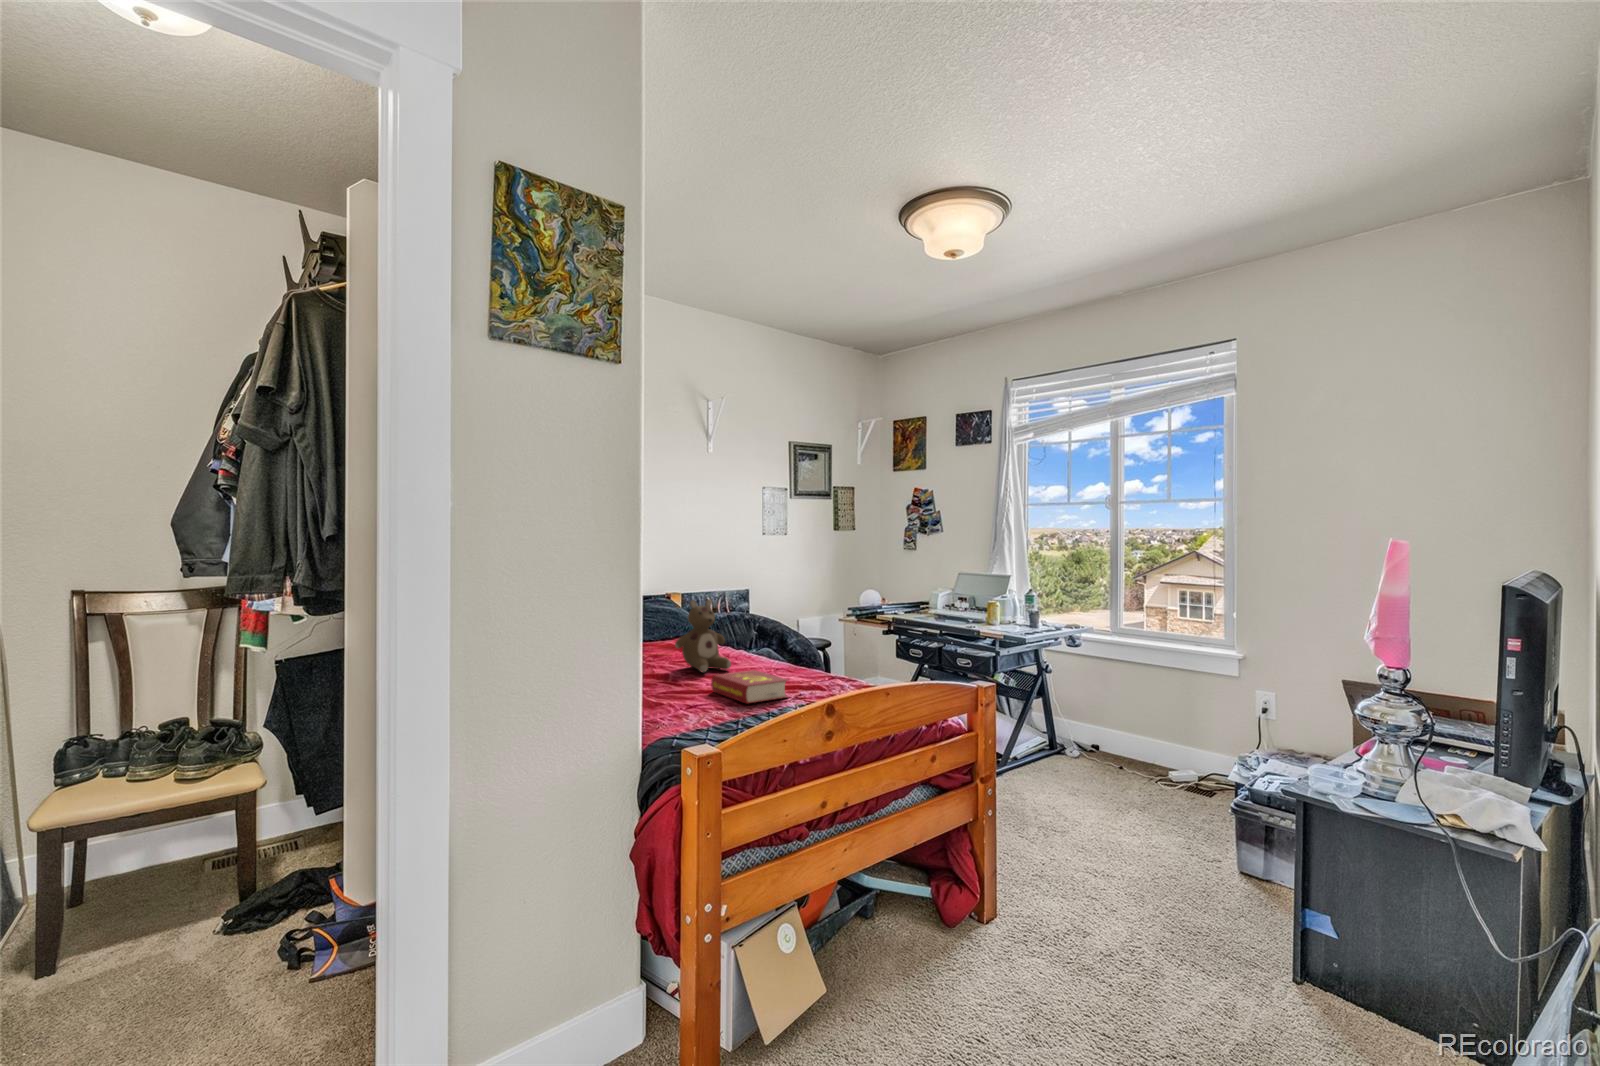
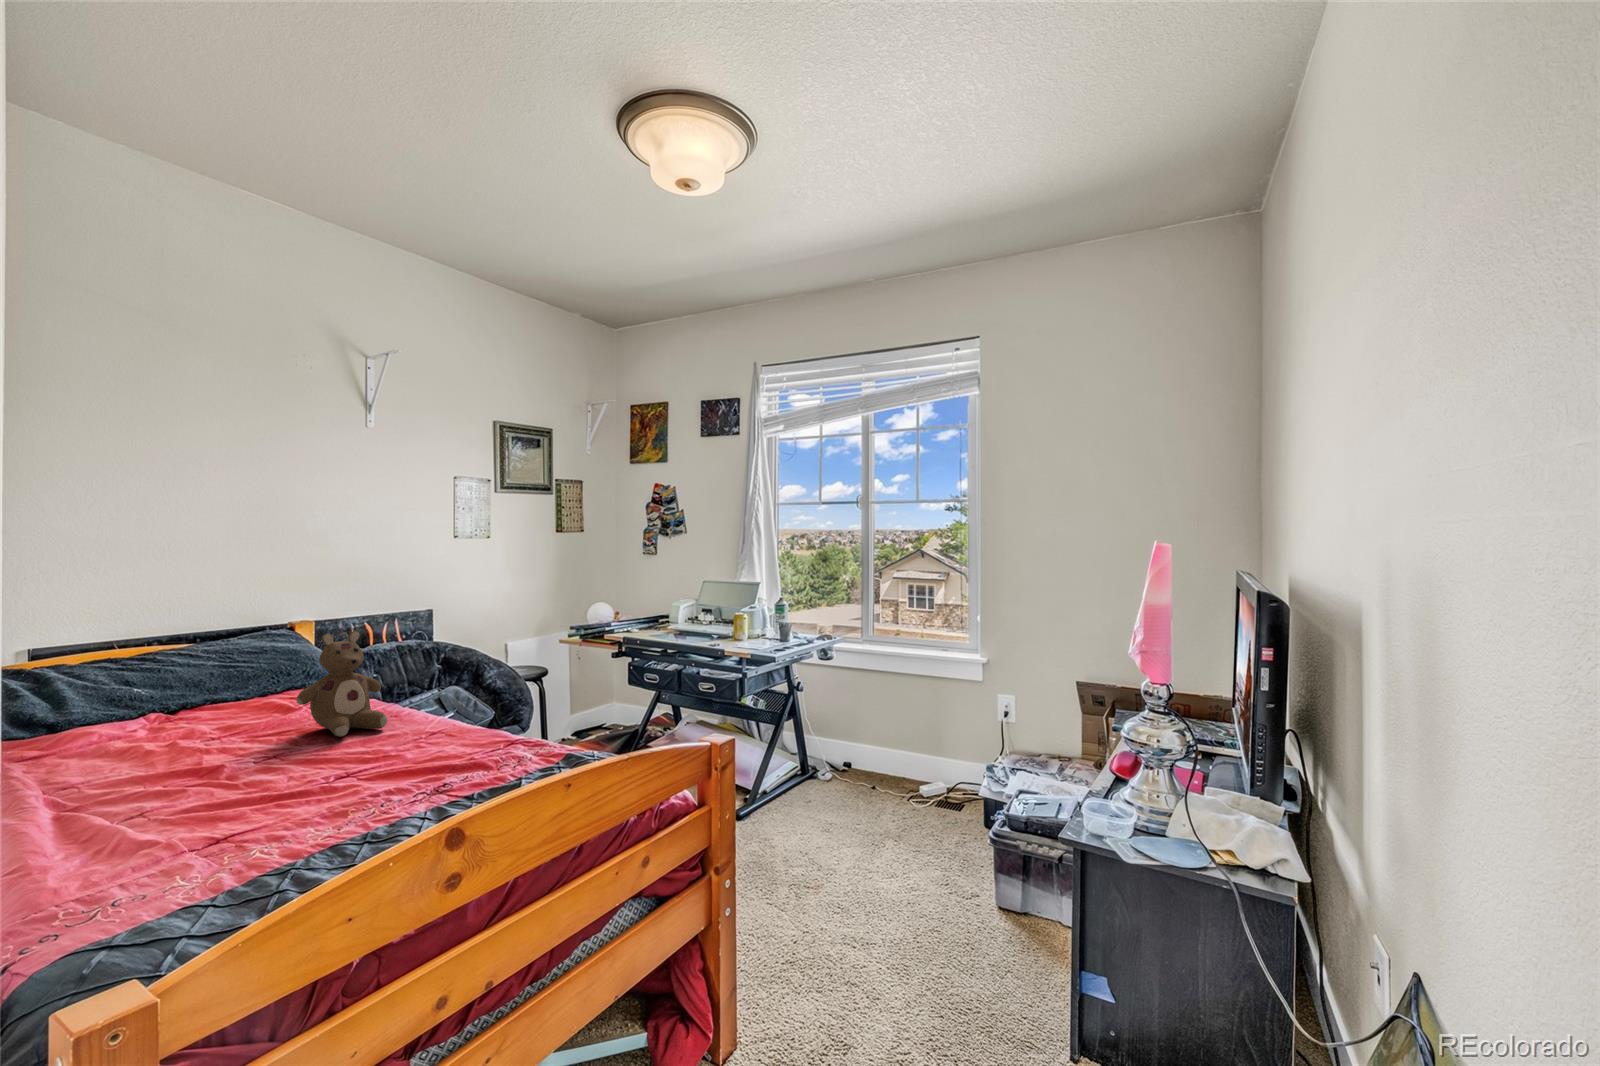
book: present [711,670,789,704] -> none [344,730,465,786]

